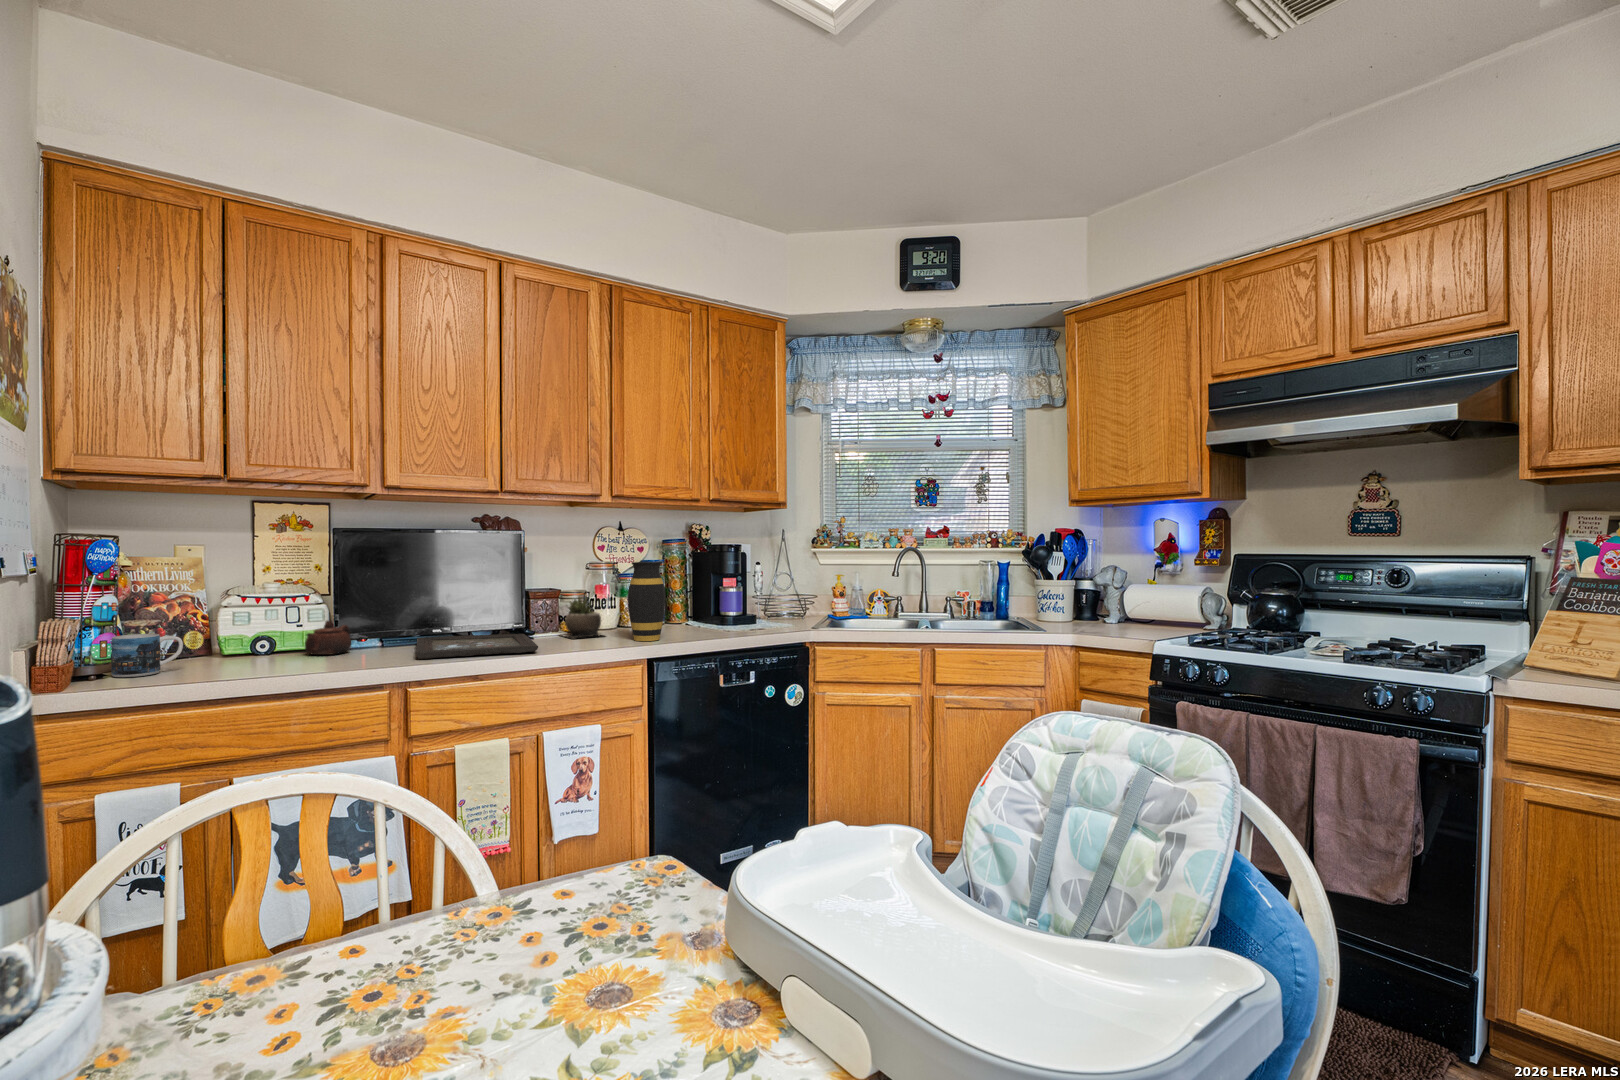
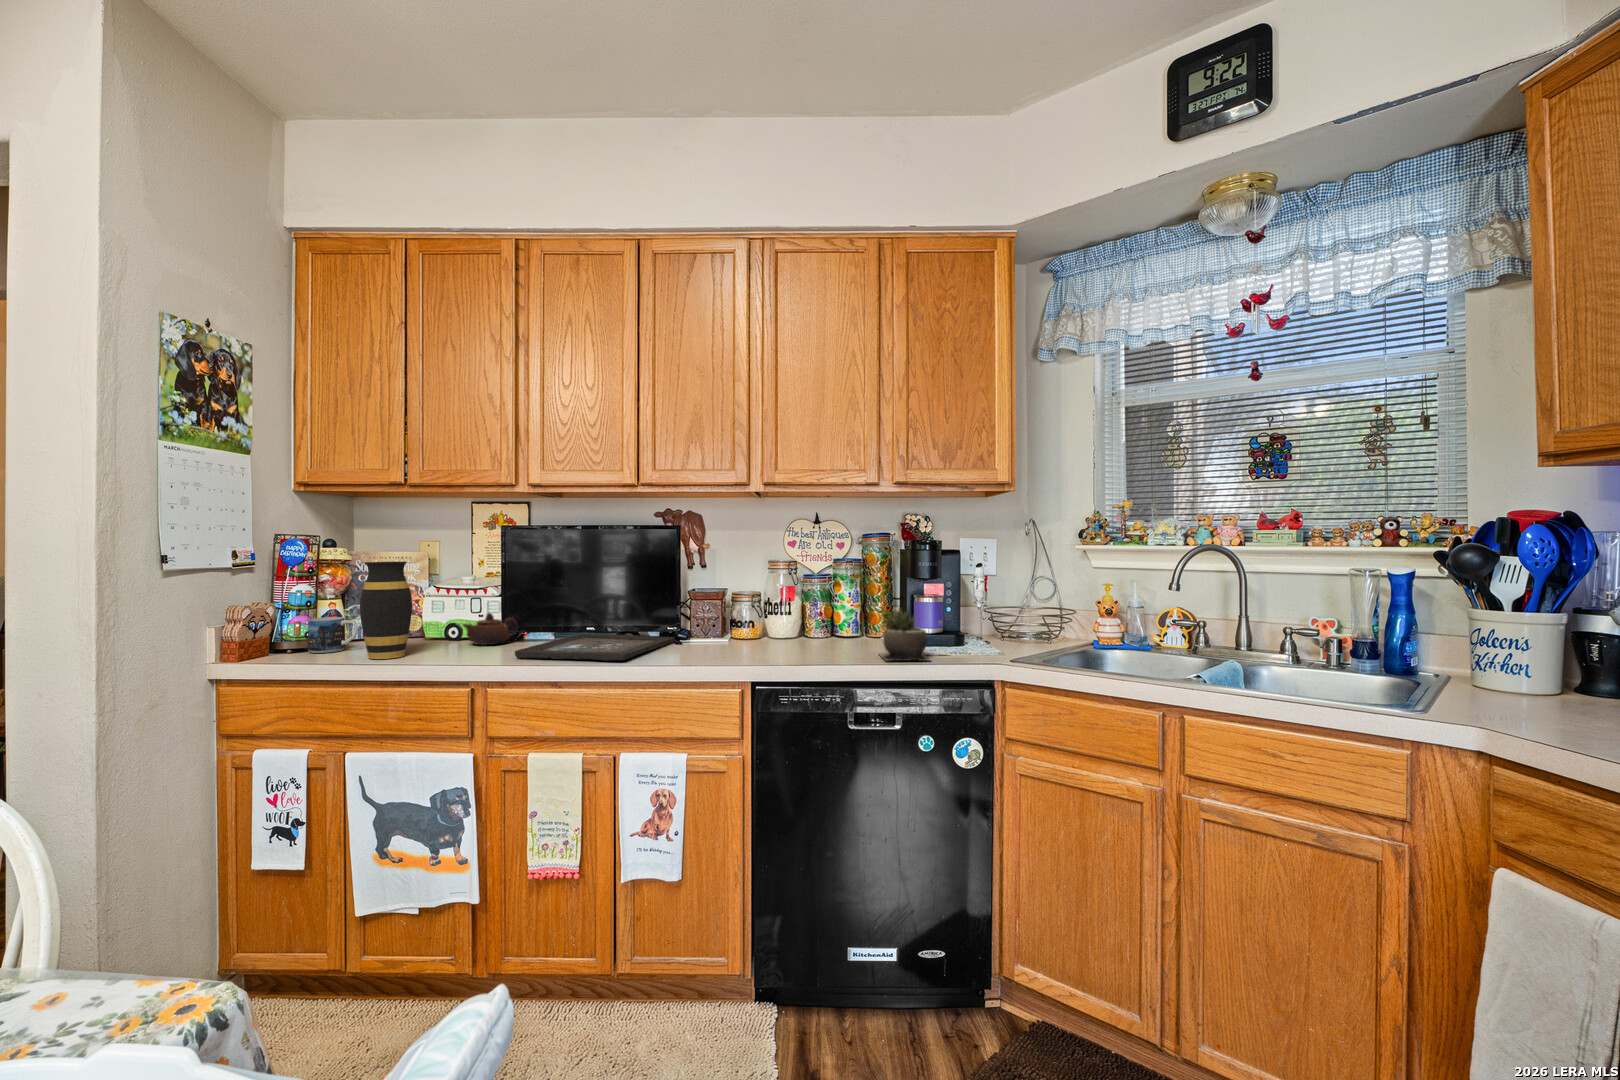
vase: present [628,562,666,641] -> present [360,562,412,659]
succulent plant: present [563,597,601,638] -> present [879,608,930,661]

